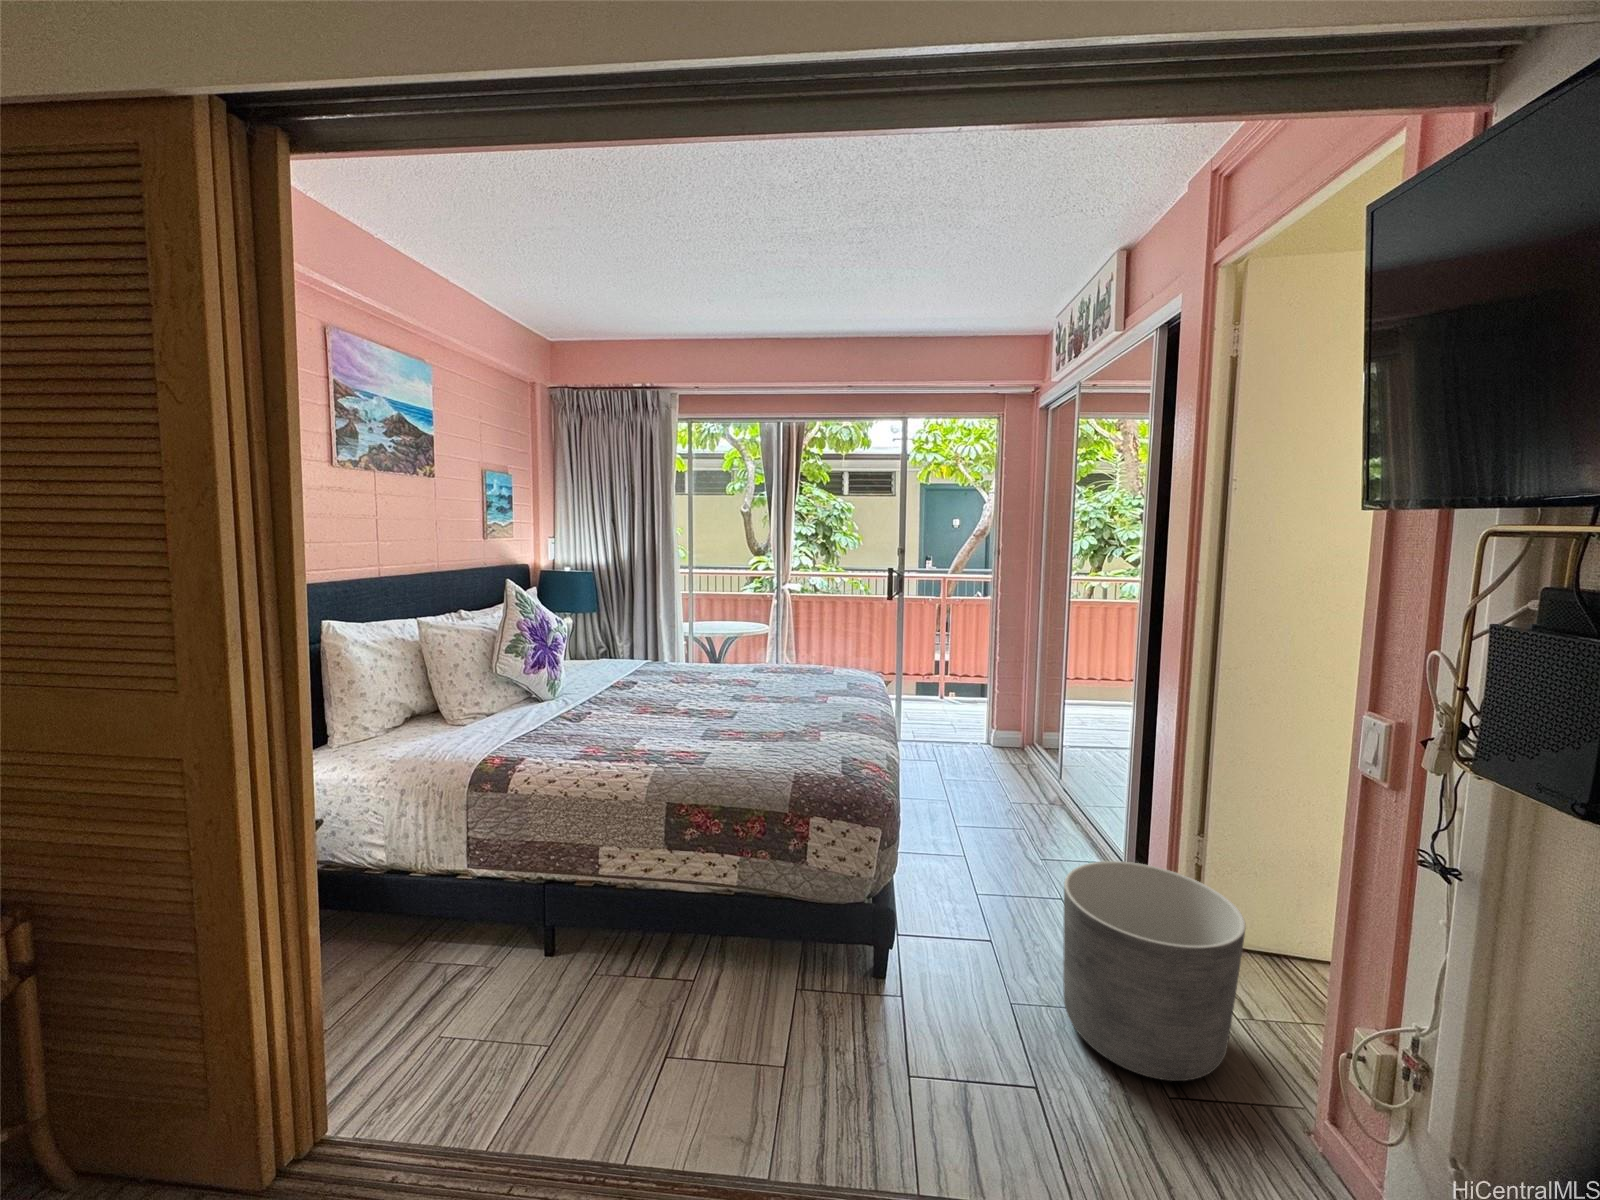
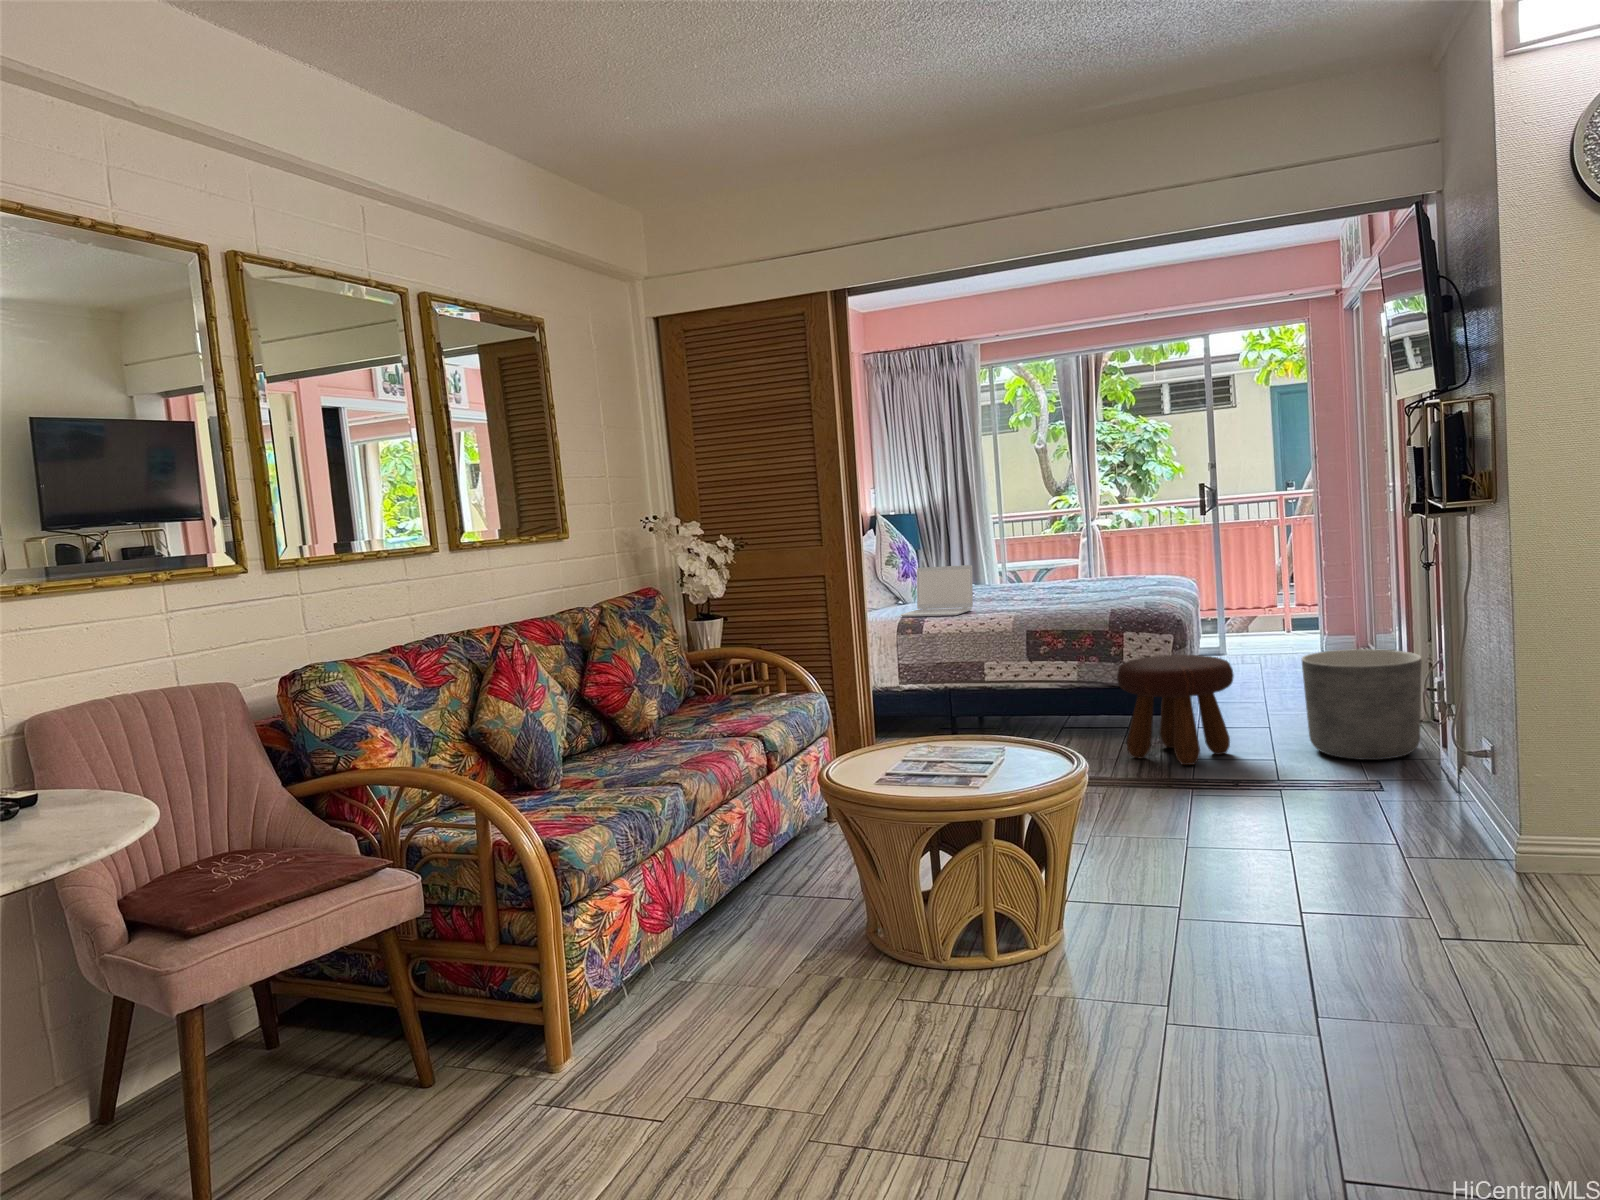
laptop: none [482,675,605,767] -> present [901,565,973,617]
footstool: none [796,857,974,1089] -> present [1117,655,1234,765]

